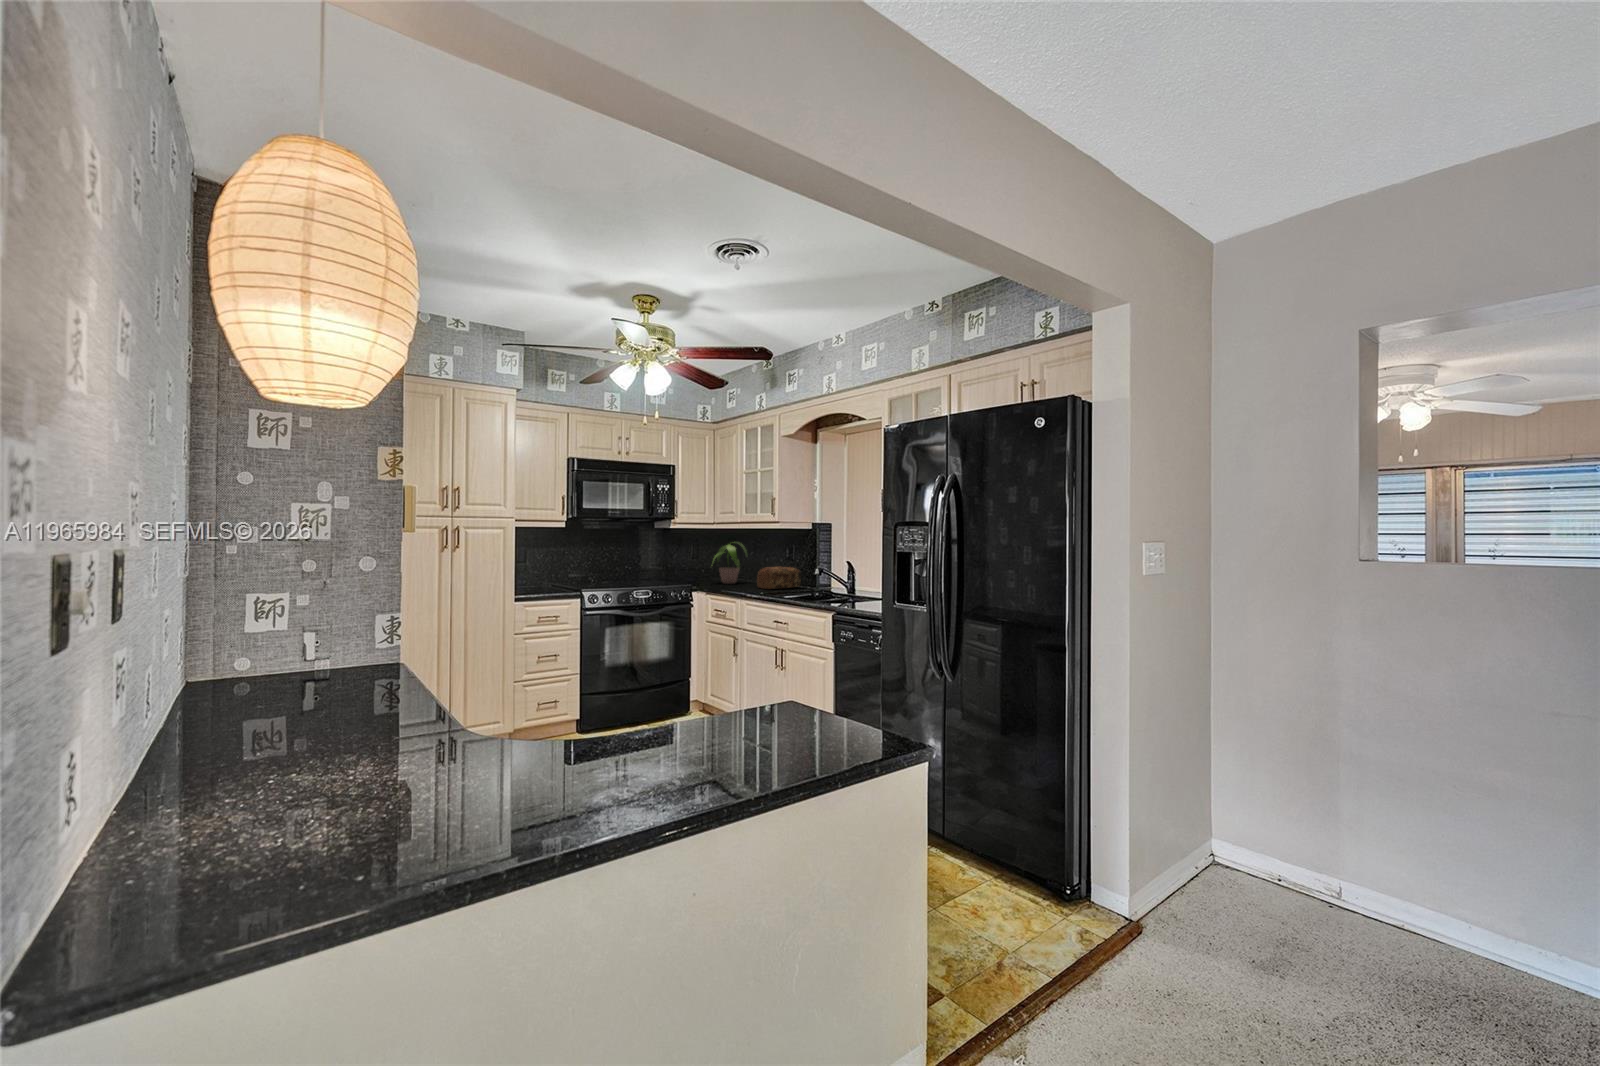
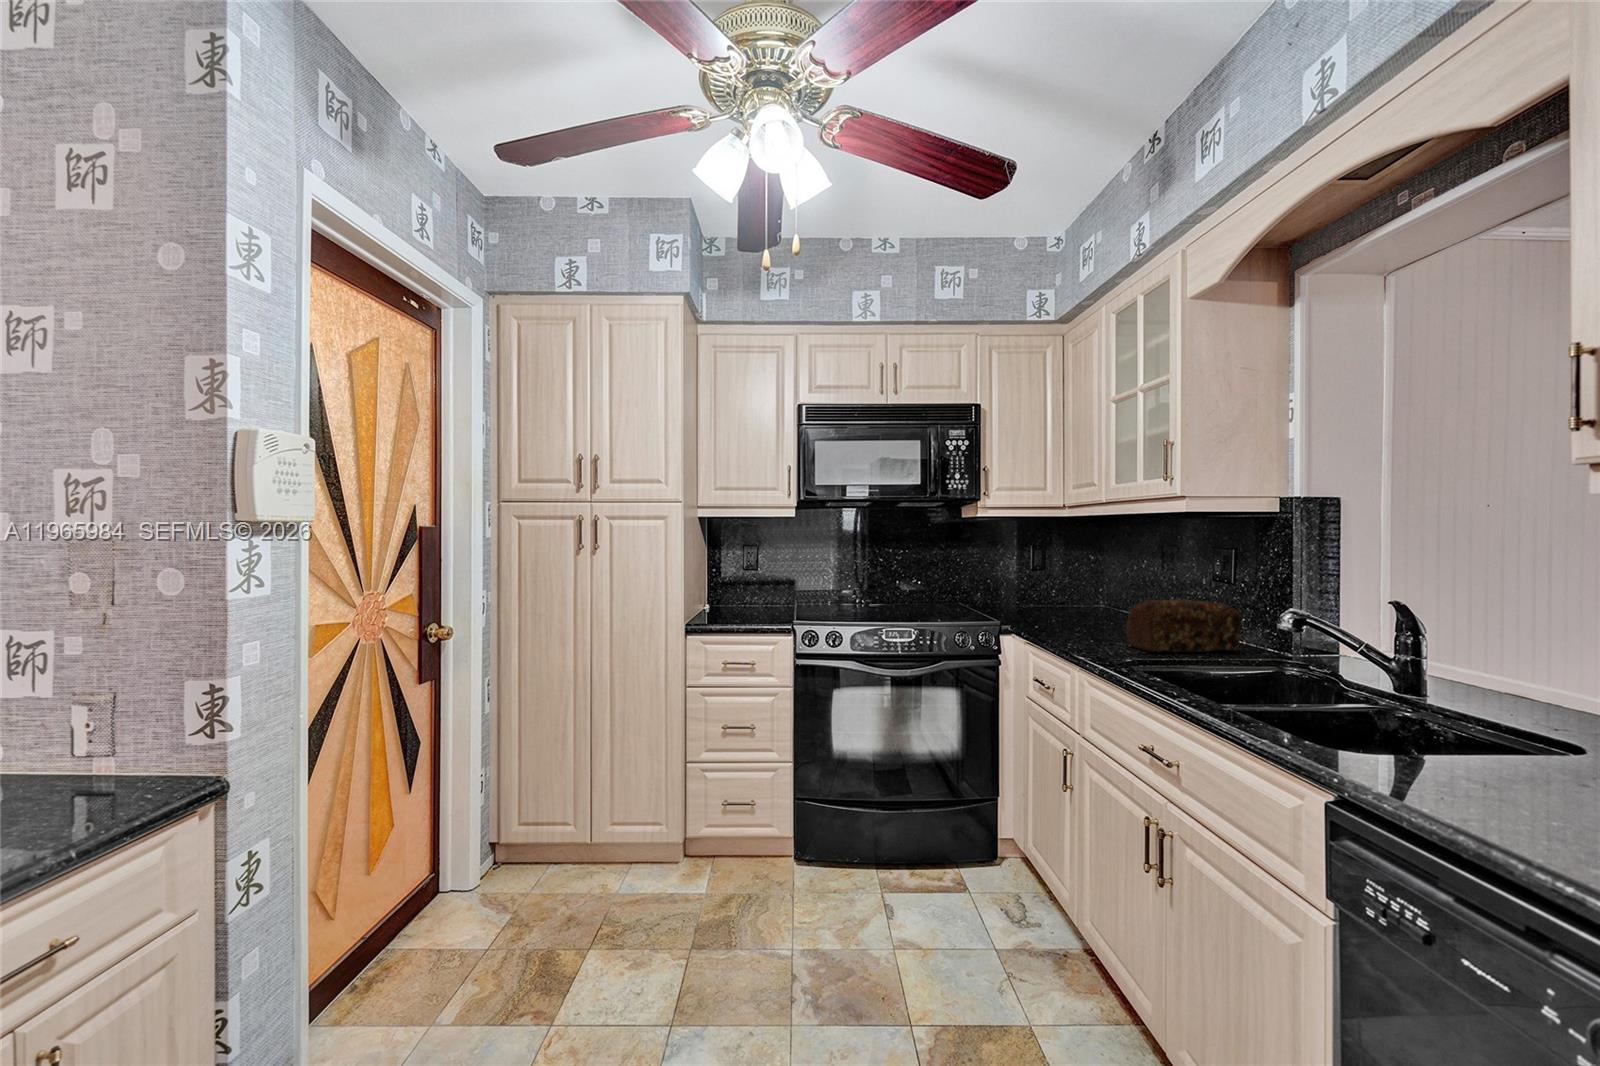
potted plant: present [714,543,747,584] -> none [1032,543,1131,629]

